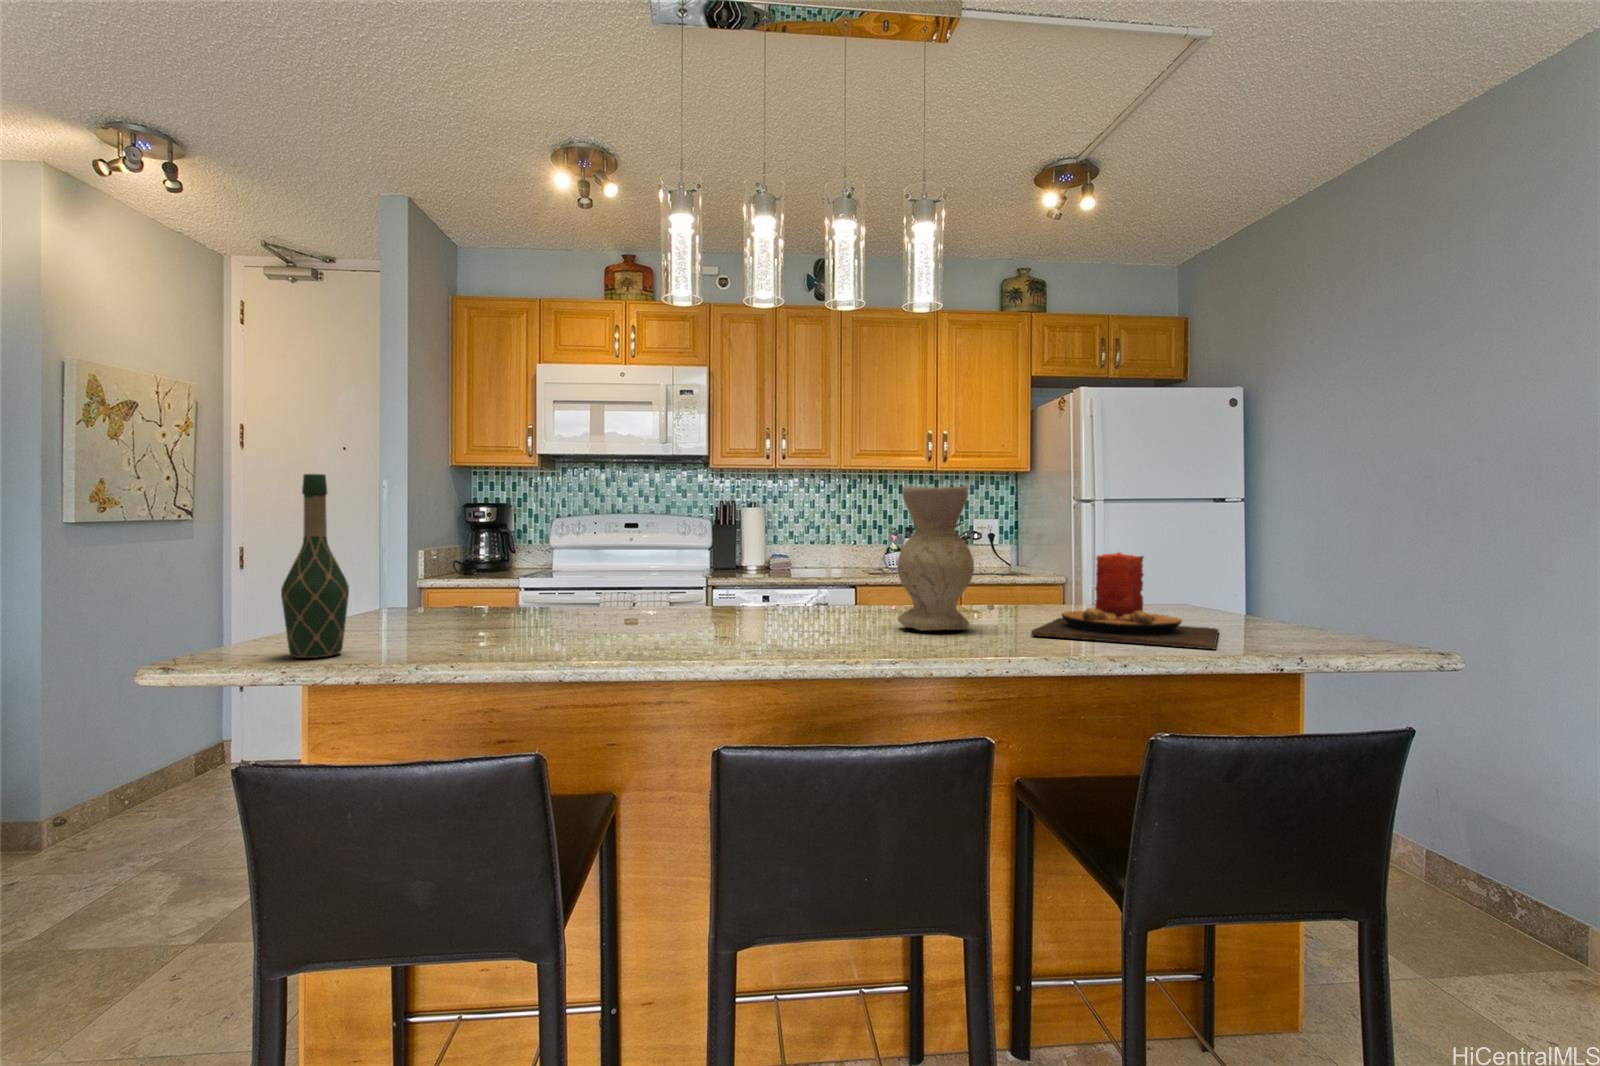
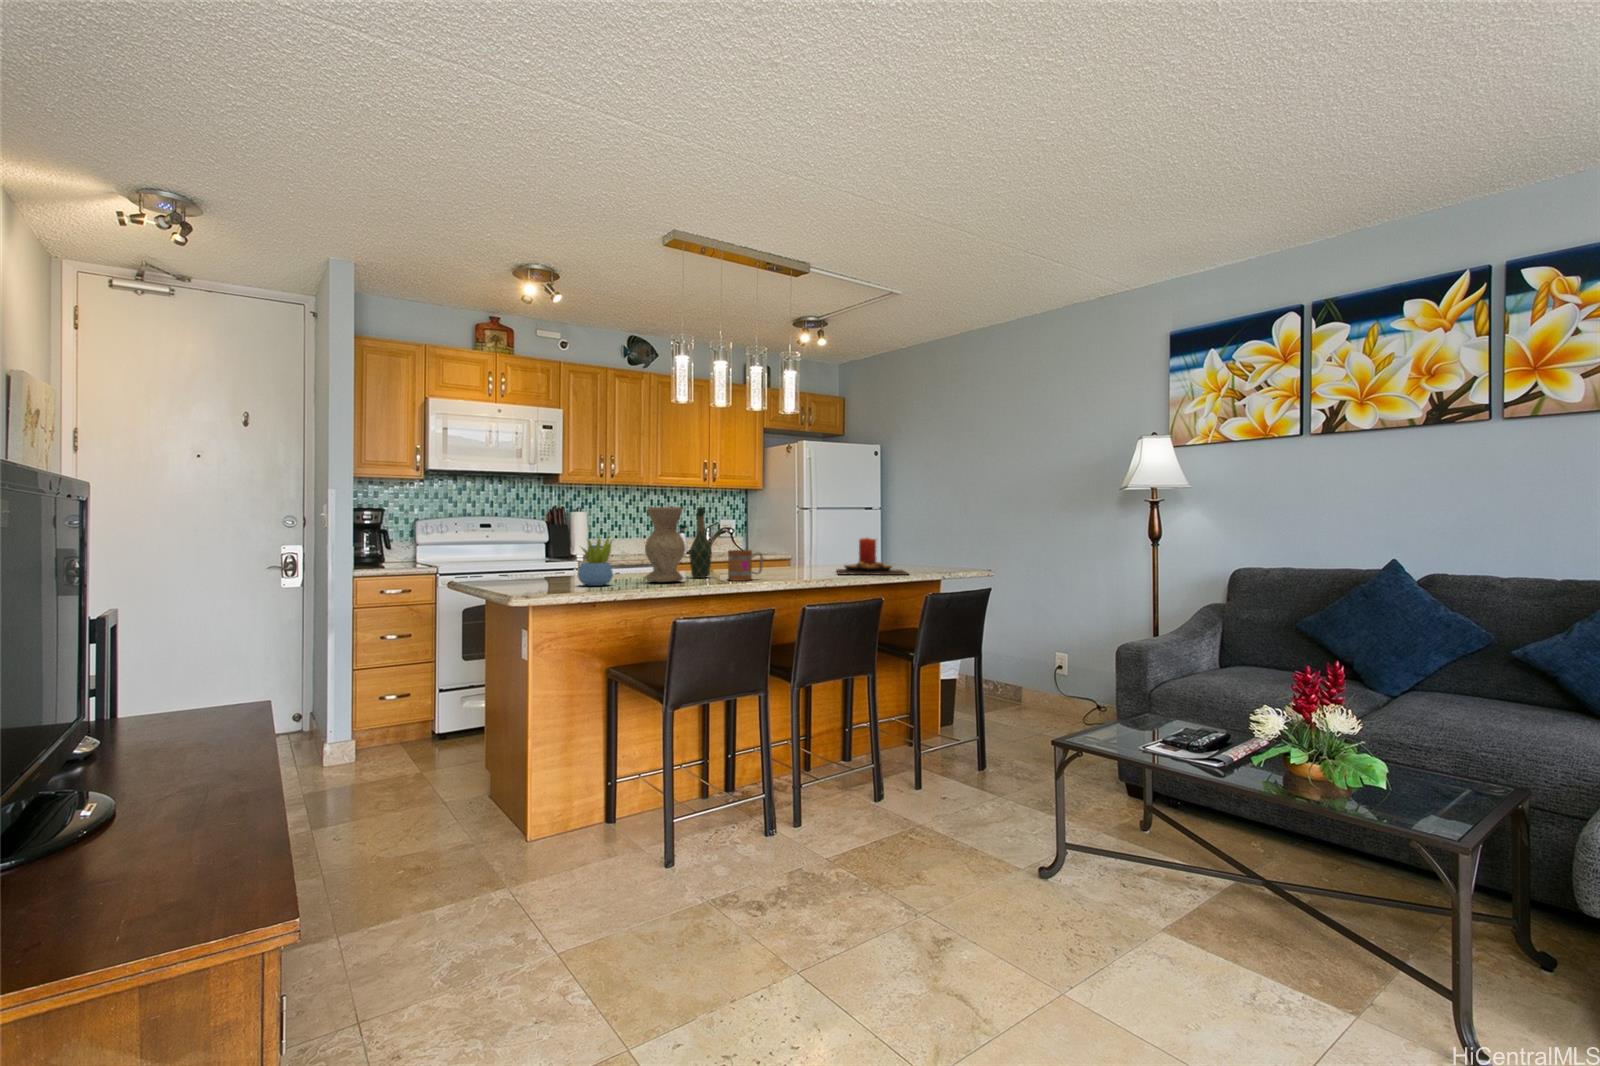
wine bottle: present [281,474,349,658] -> present [689,507,712,578]
vase: present [897,486,974,631] -> present [645,506,685,582]
succulent plant: none [439,534,511,640] -> present [578,536,613,586]
mug: none [750,574,833,644] -> present [728,550,763,581]

